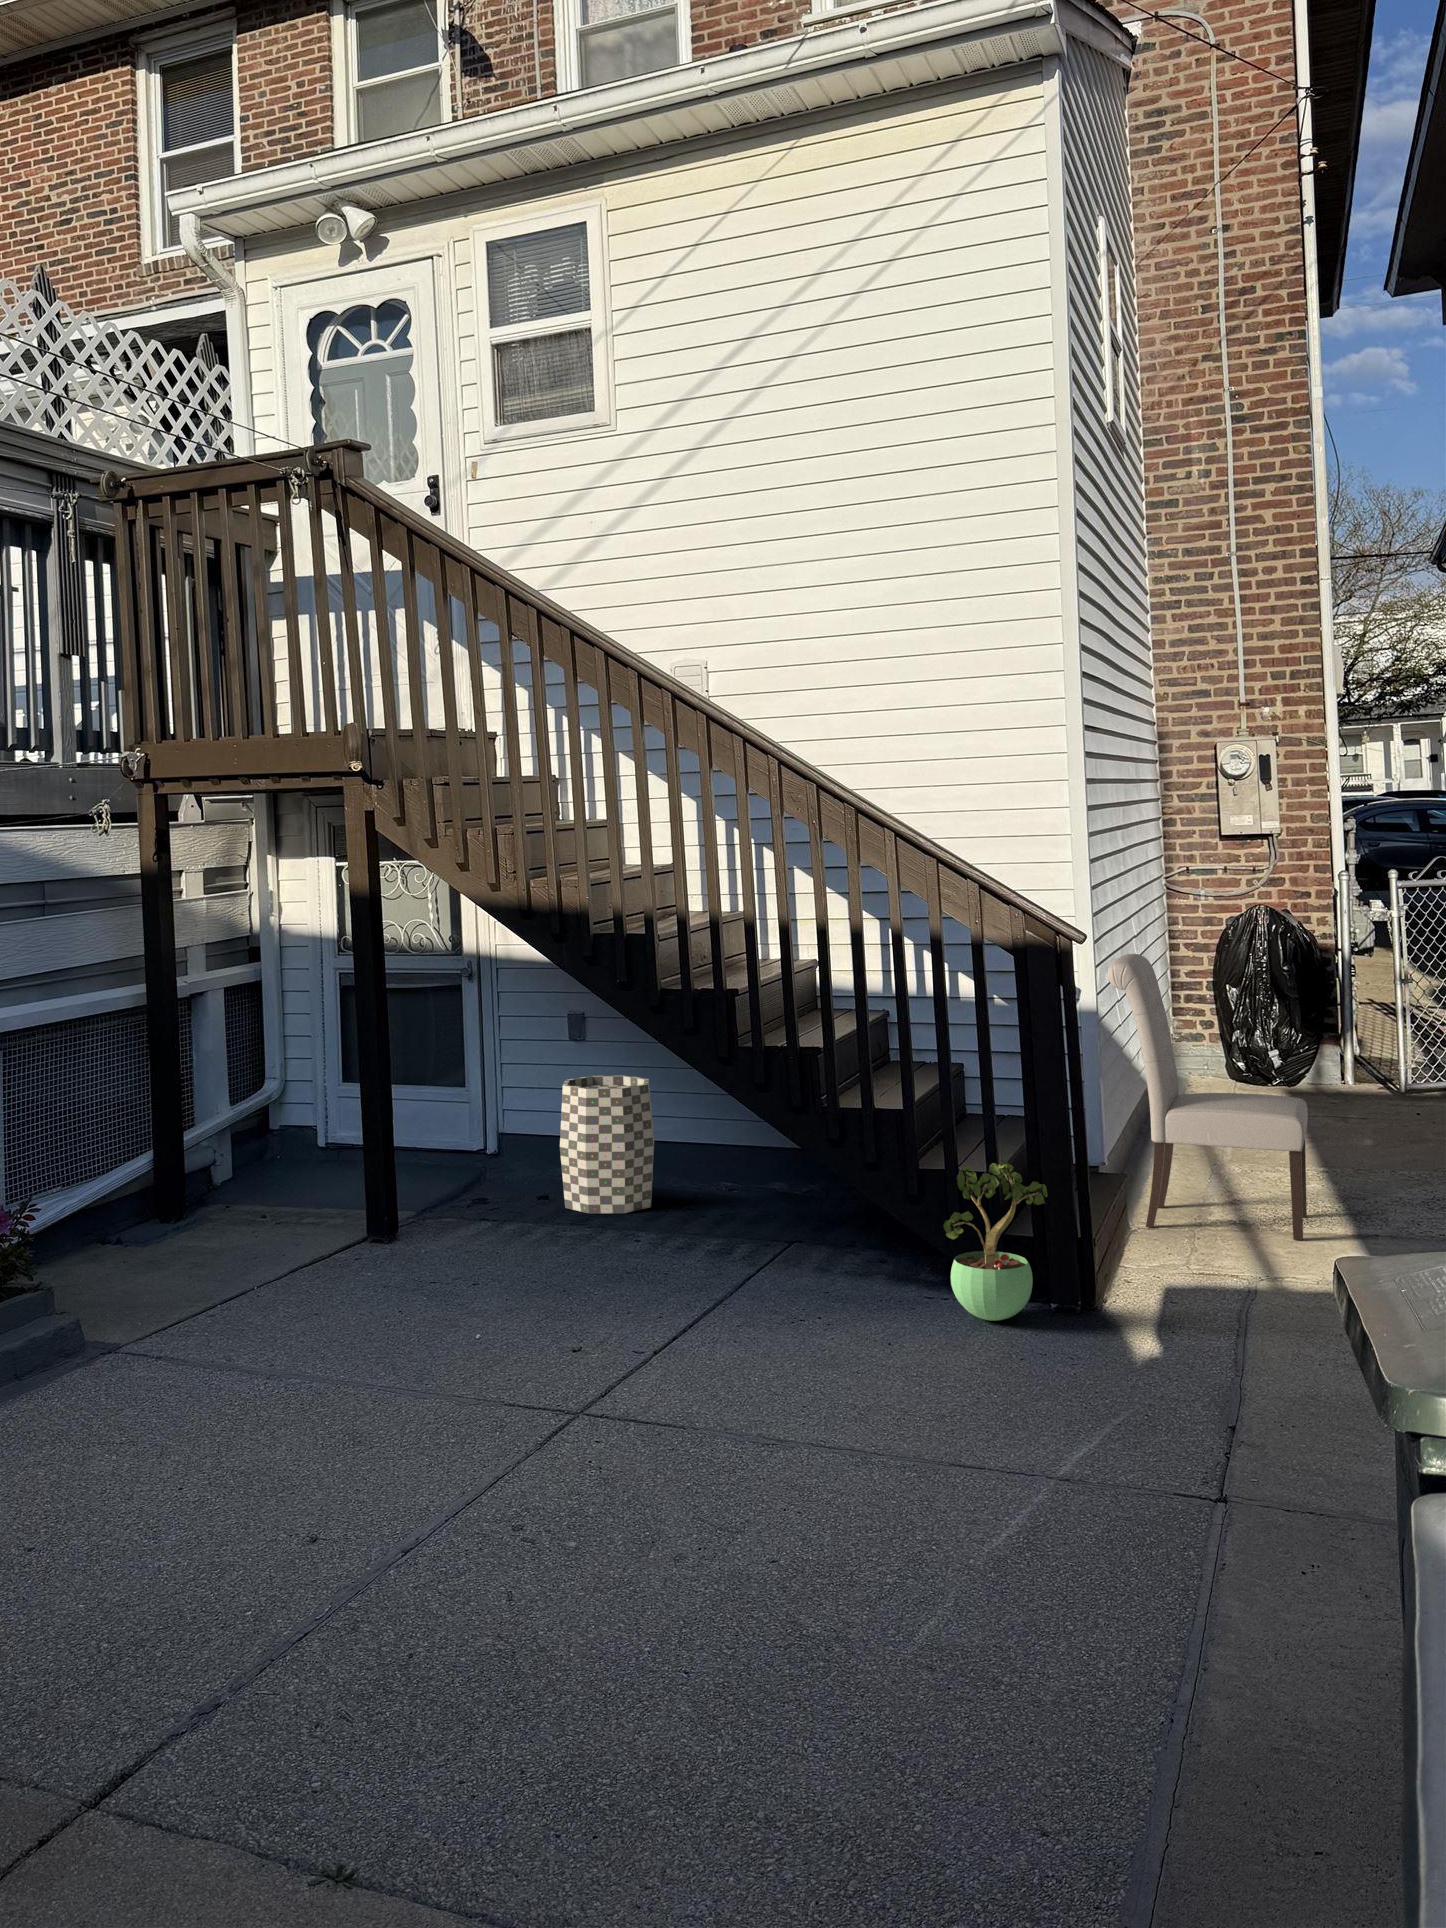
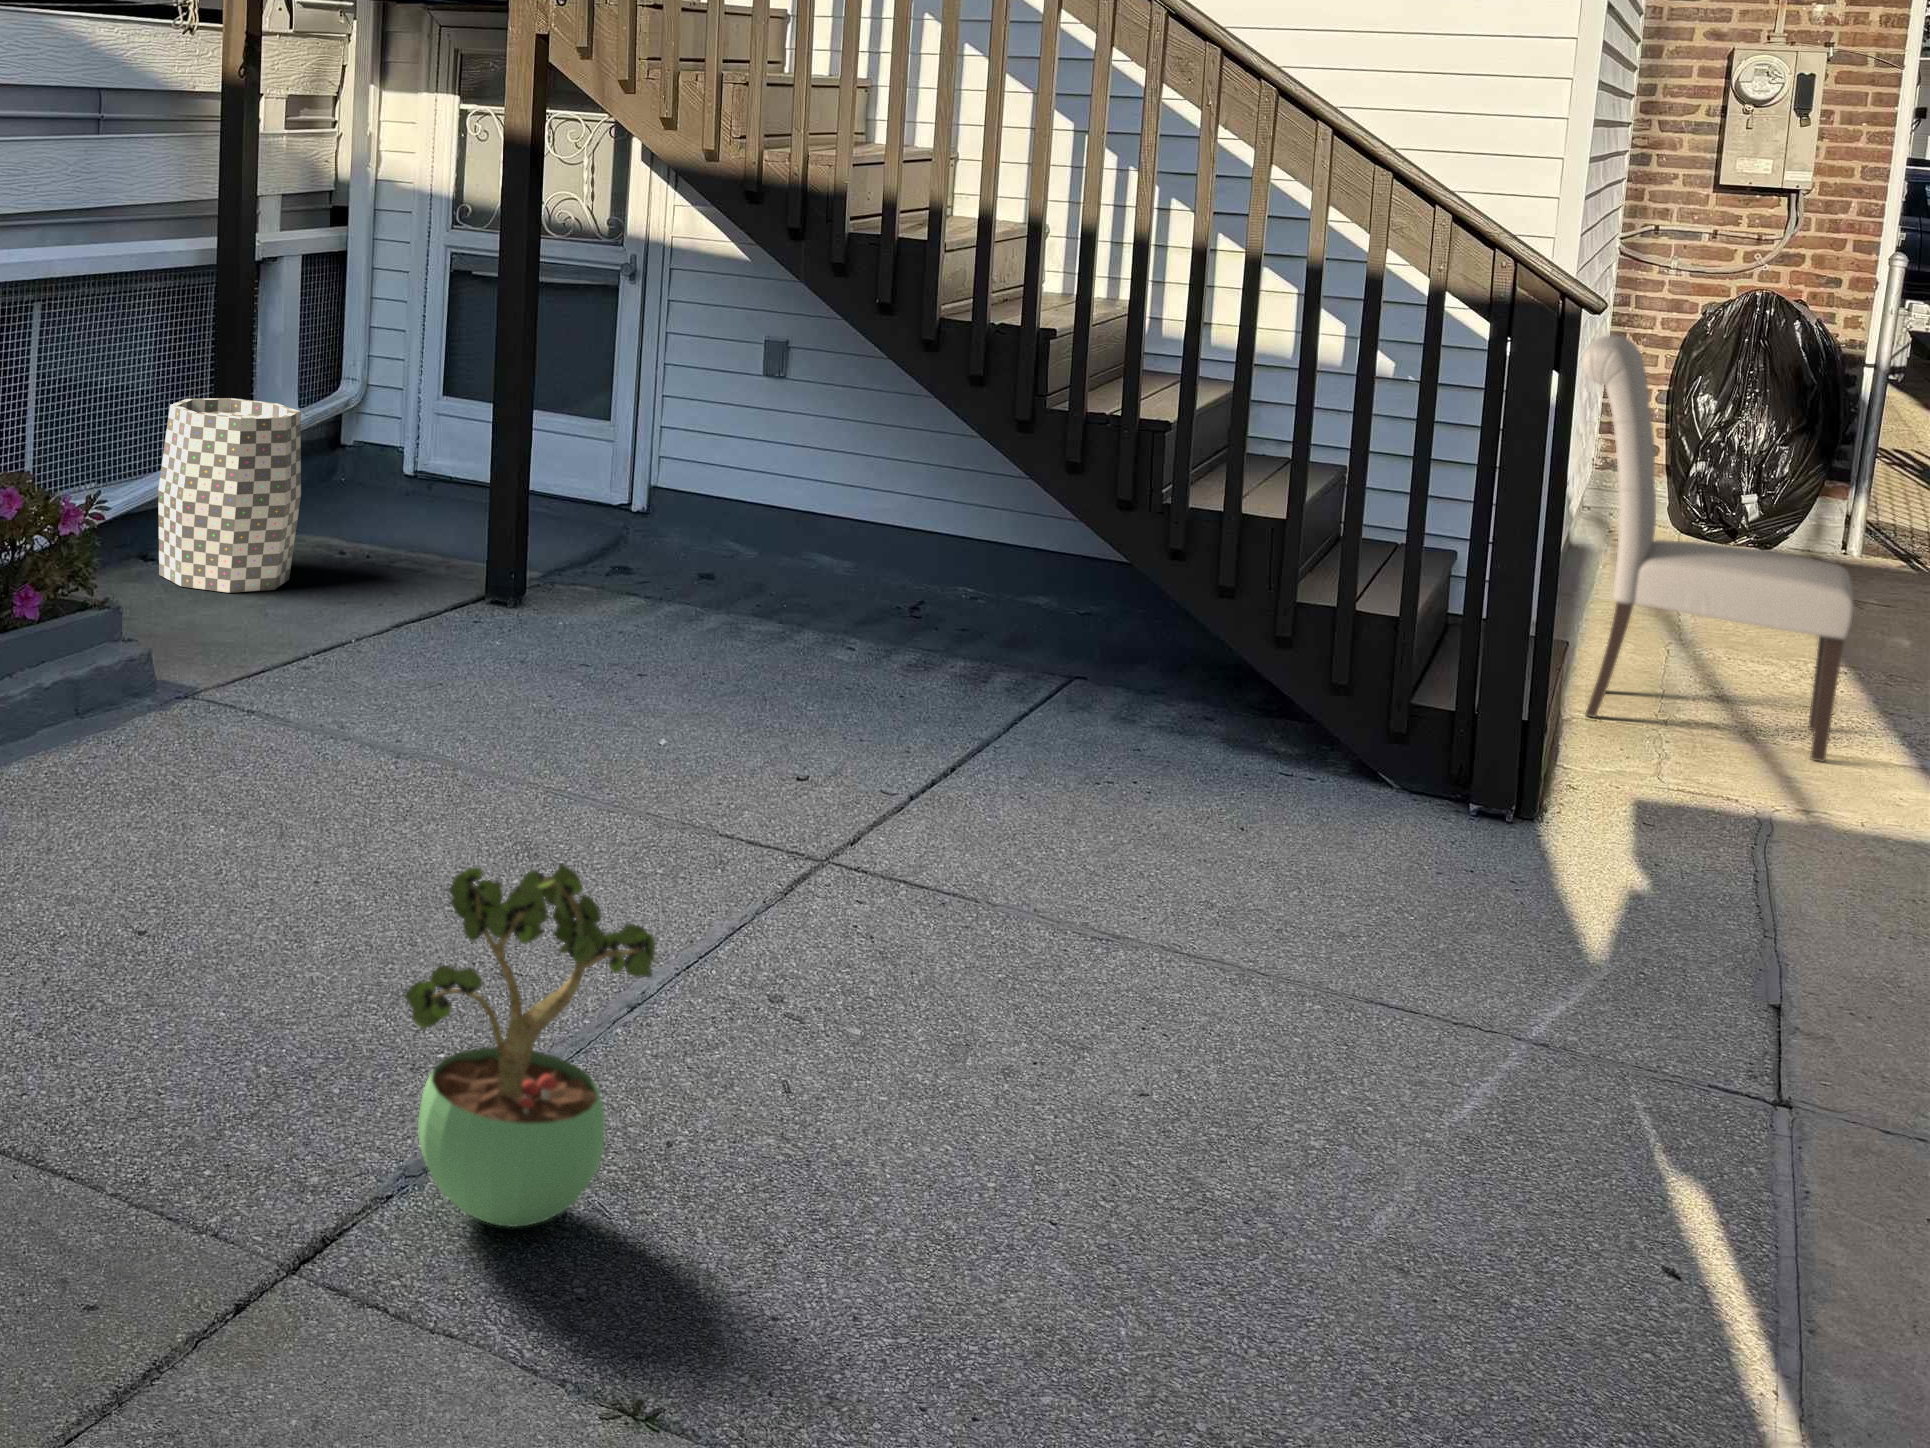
trash can: present [560,1075,654,1214] -> present [158,398,301,593]
potted plant: present [943,1160,1048,1321] -> present [404,863,656,1227]

